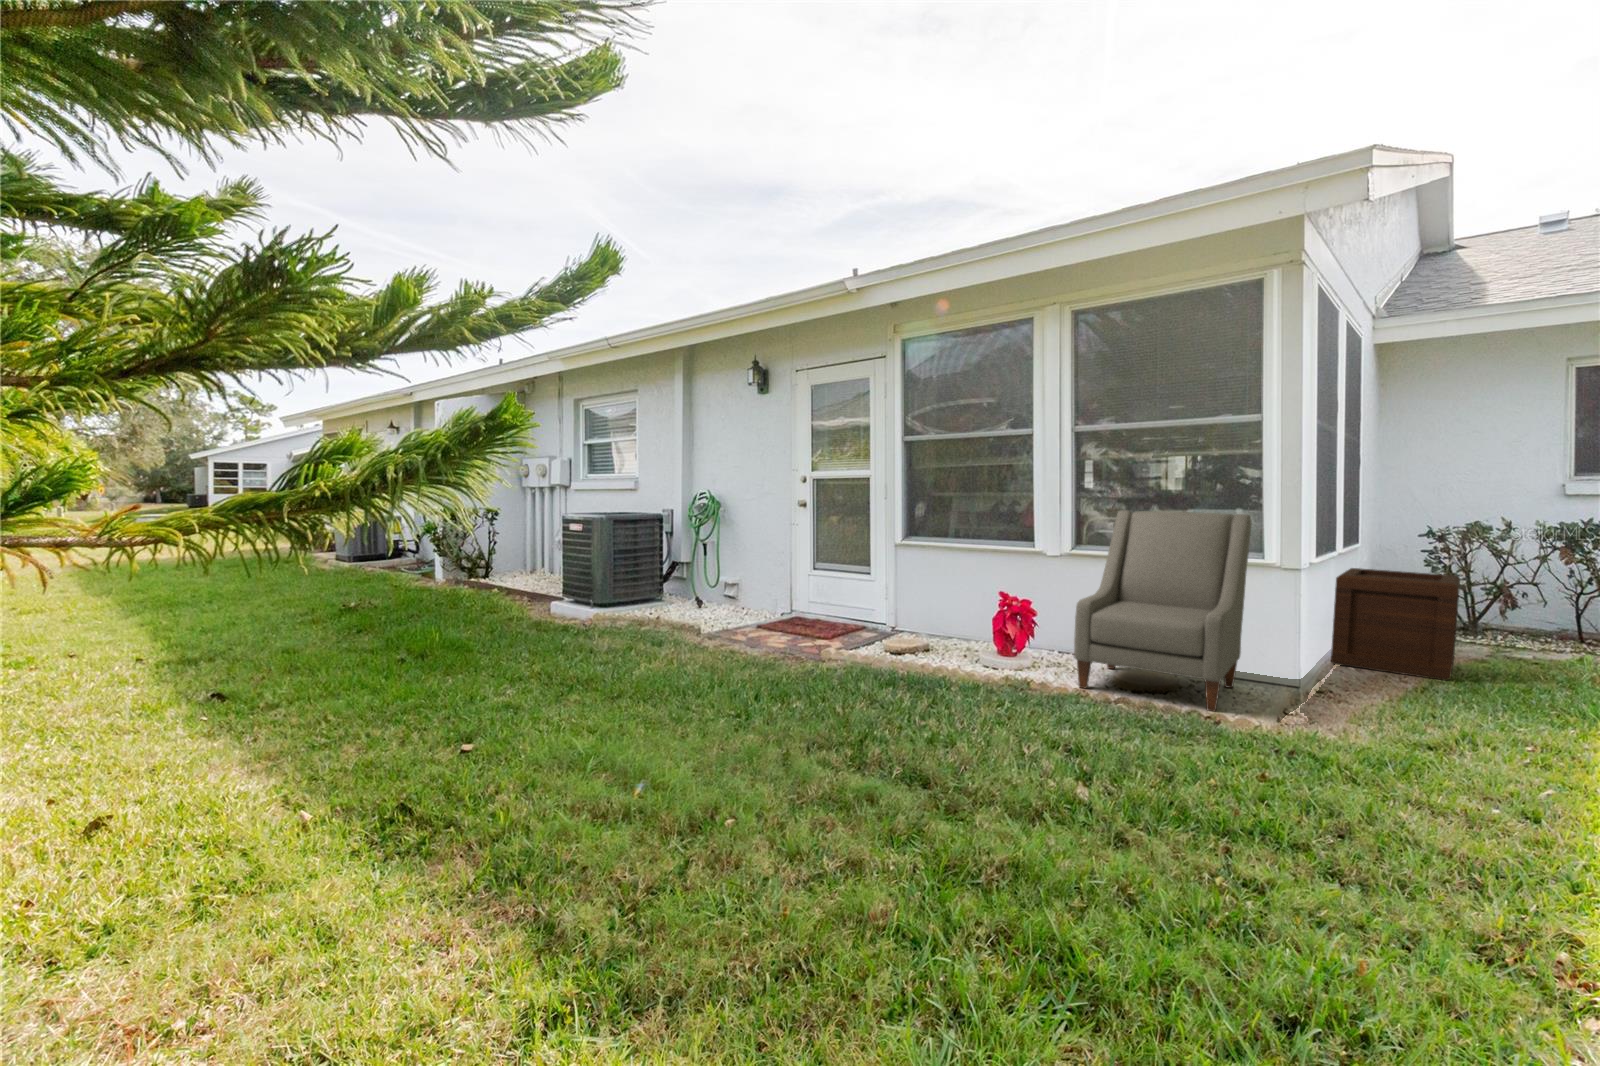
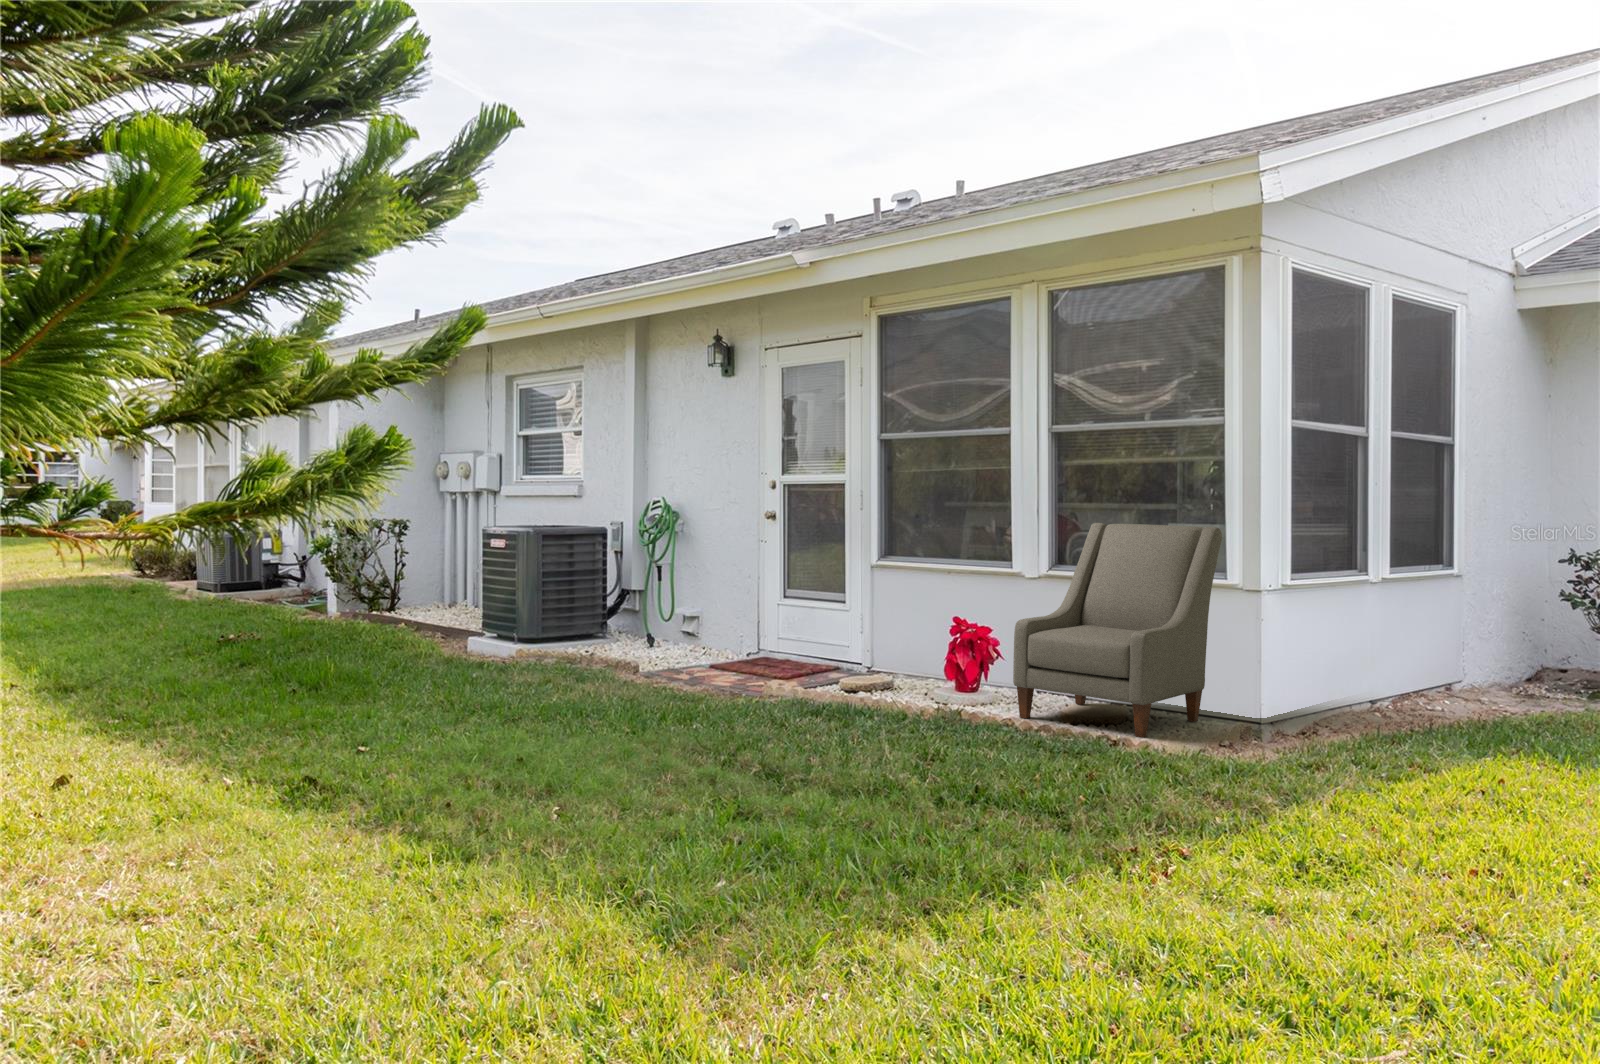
wooden crate: present [1331,568,1460,680] -> none [1351,595,1509,722]

